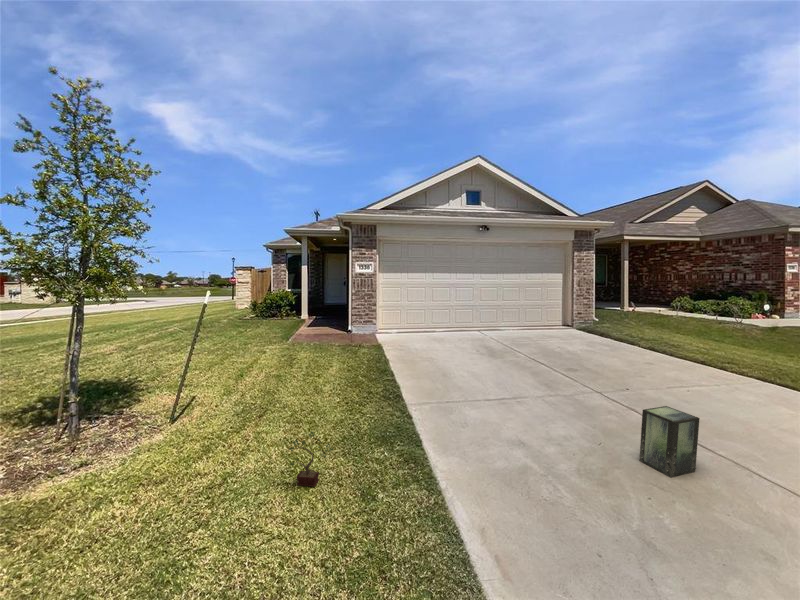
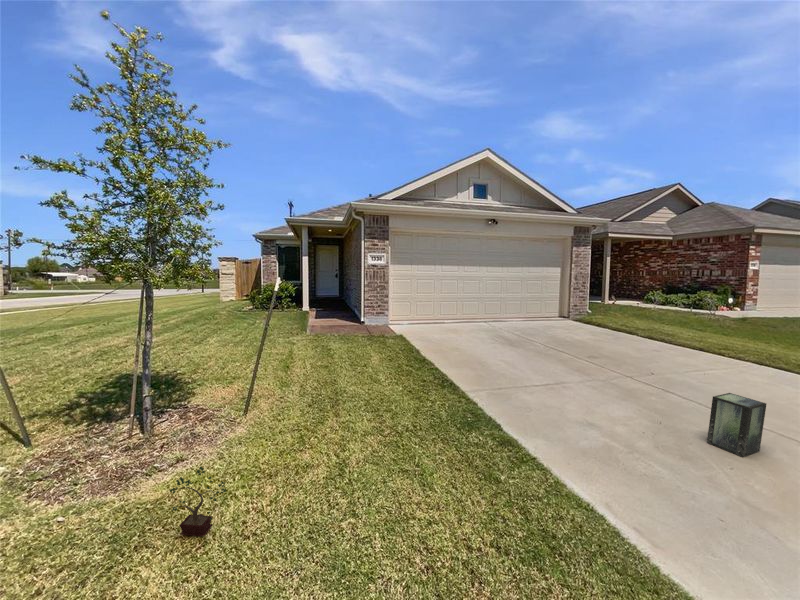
potted plant: present [289,431,333,487] -> present [170,467,226,536]

